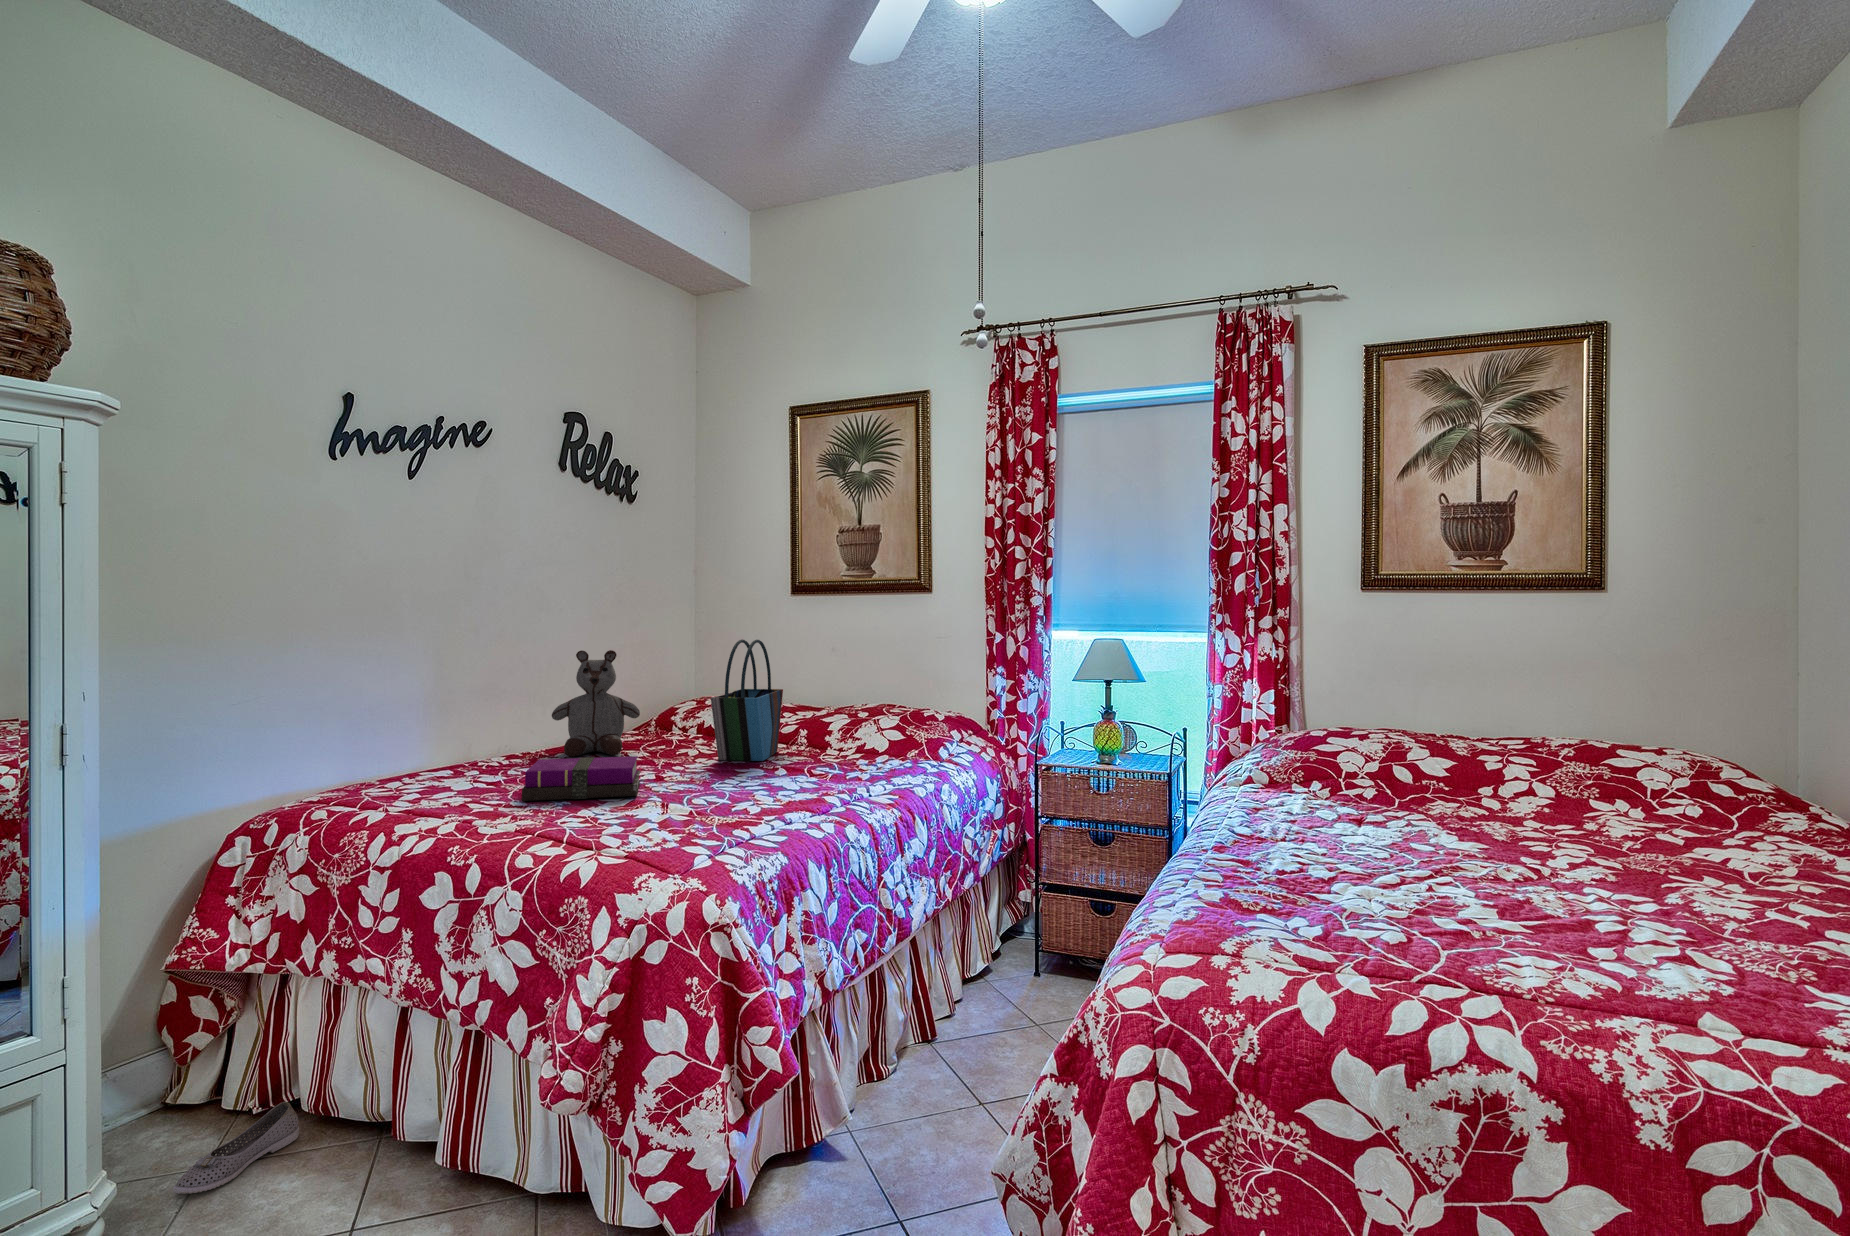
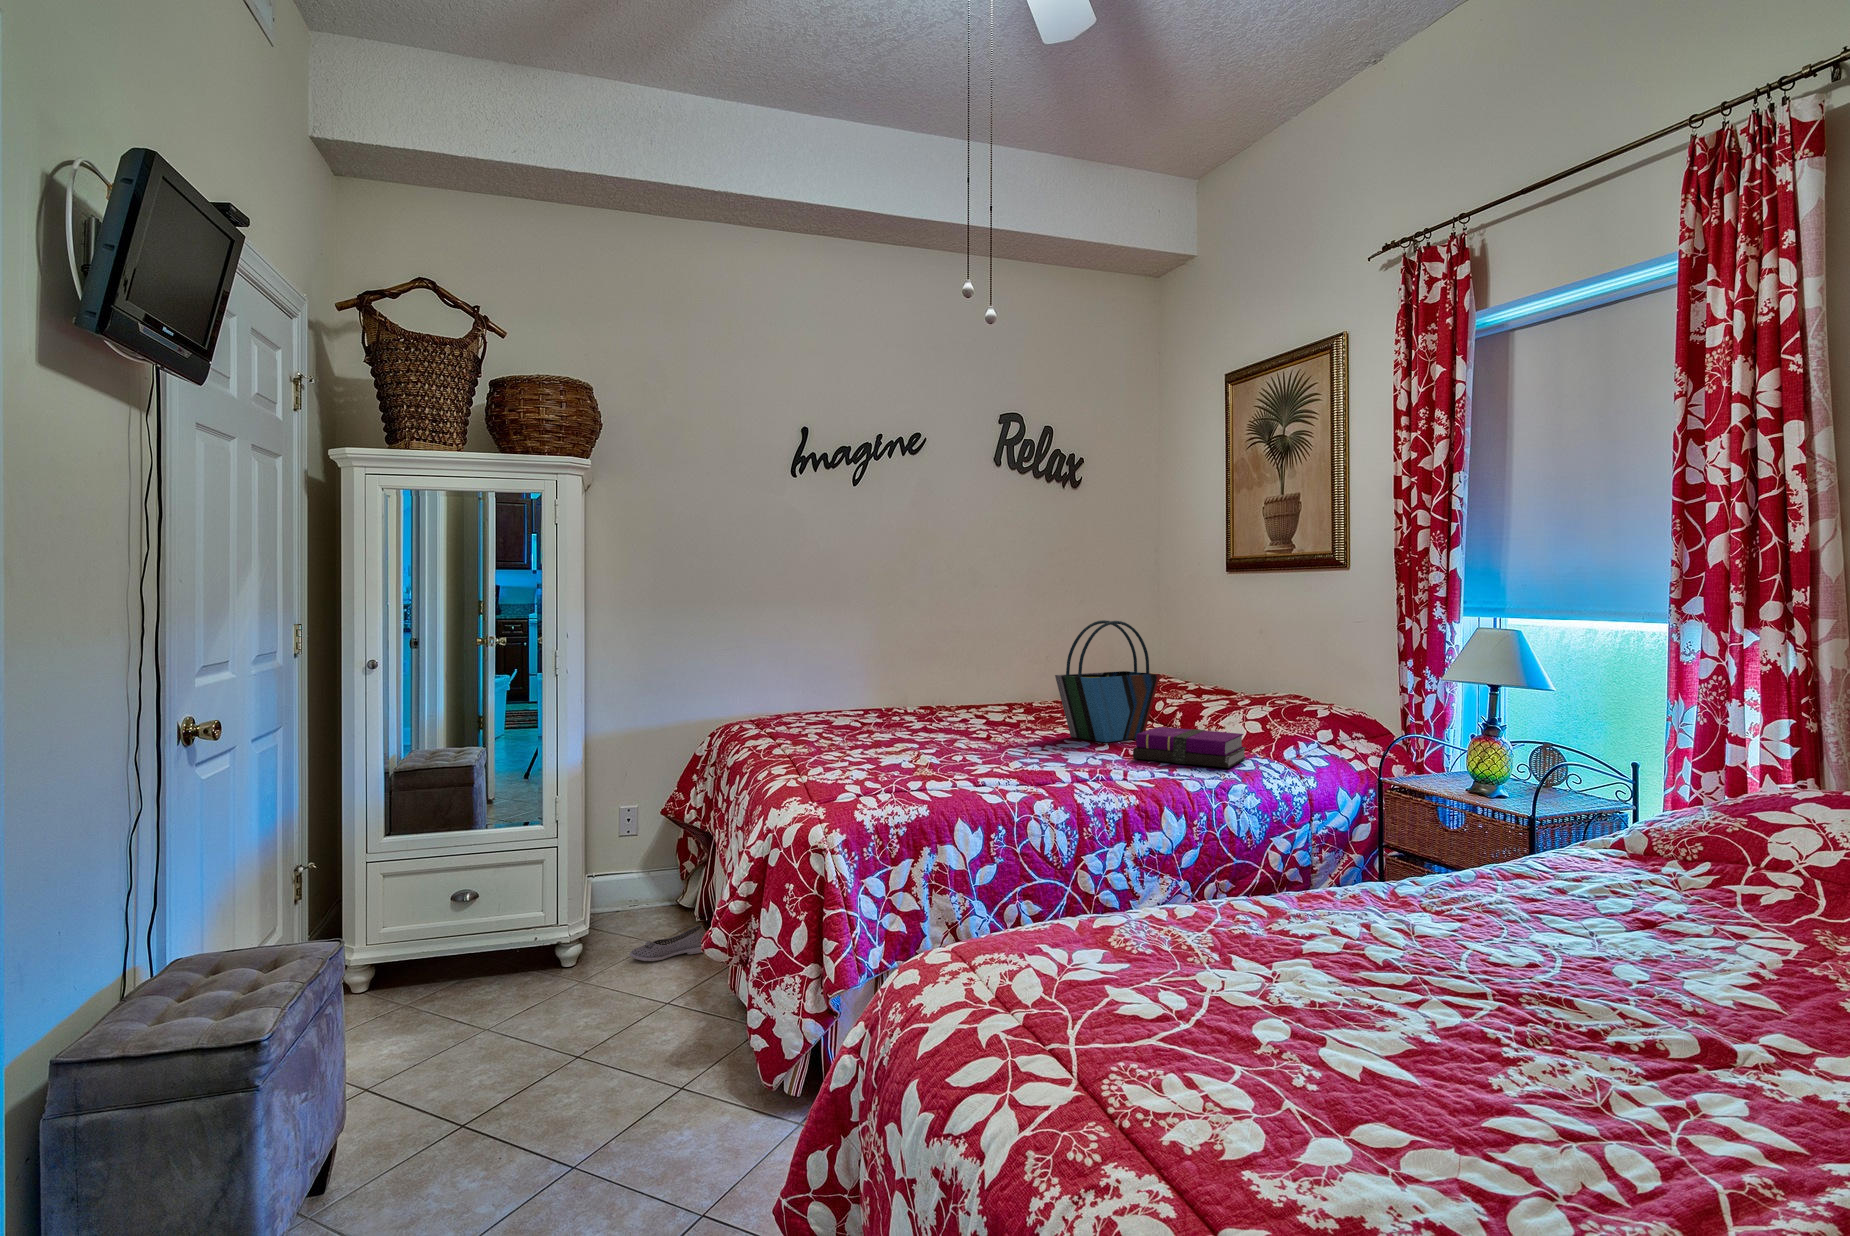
stuffed bear: present [552,650,640,757] -> none [961,627,1035,722]
notebook: present [522,756,640,801] -> present [1133,727,1246,768]

